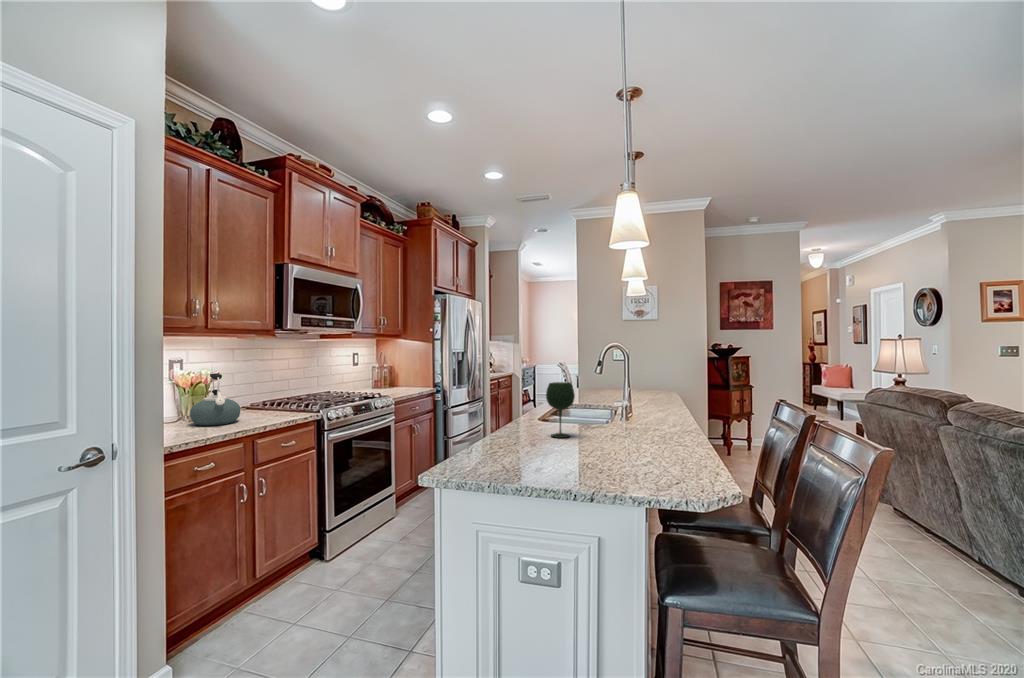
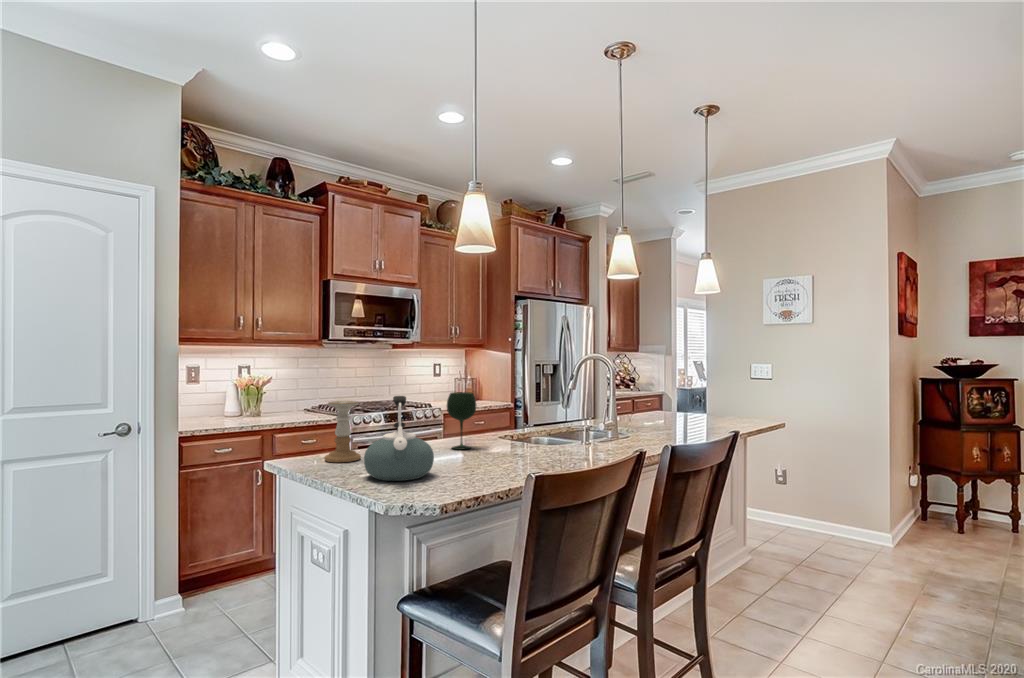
kettle: present [190,373,241,426] -> present [364,396,434,481]
candle holder: none [487,397,524,466] -> present [325,401,361,462]

